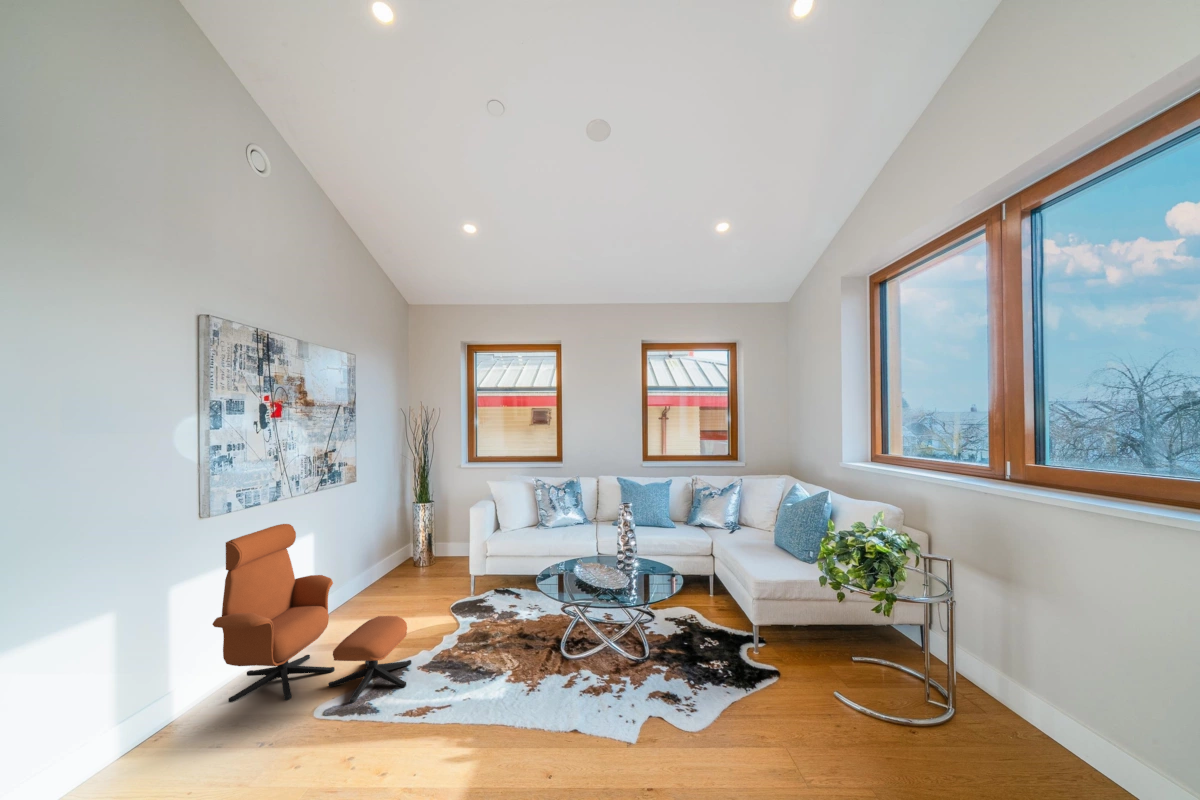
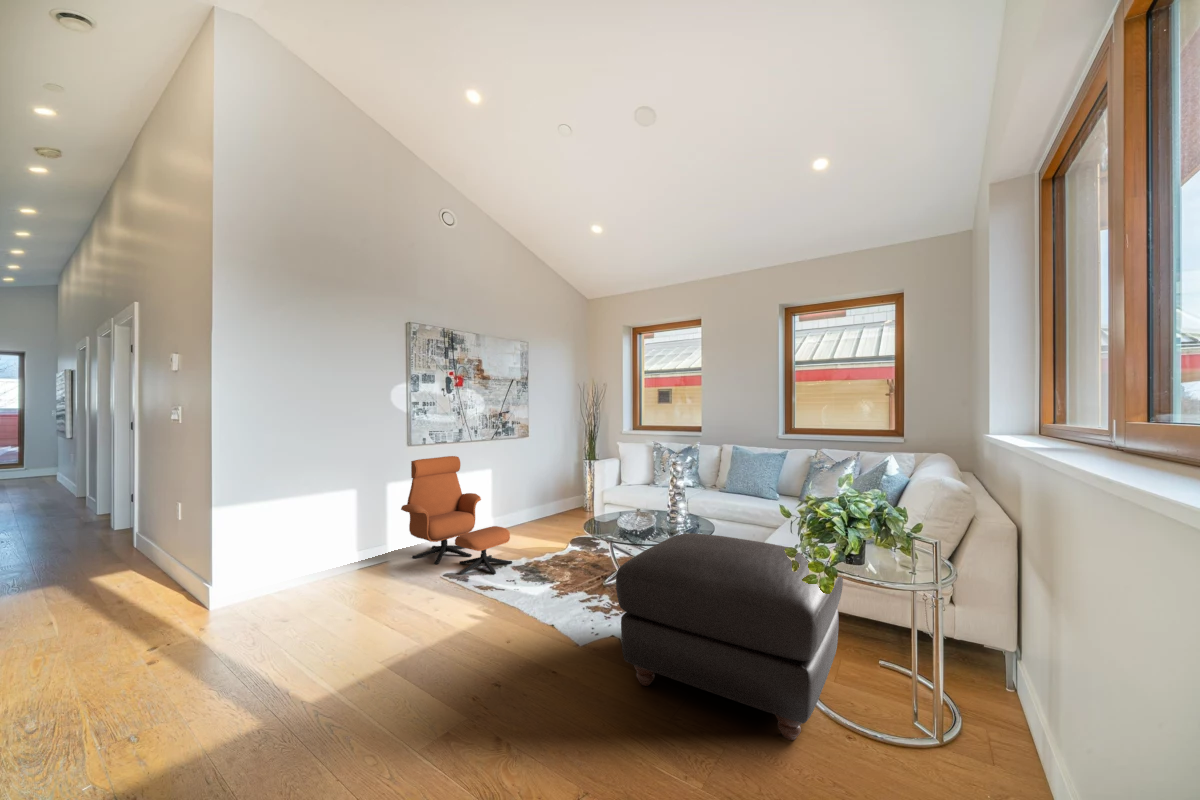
ottoman: none [690,573,934,762] -> present [616,533,843,740]

